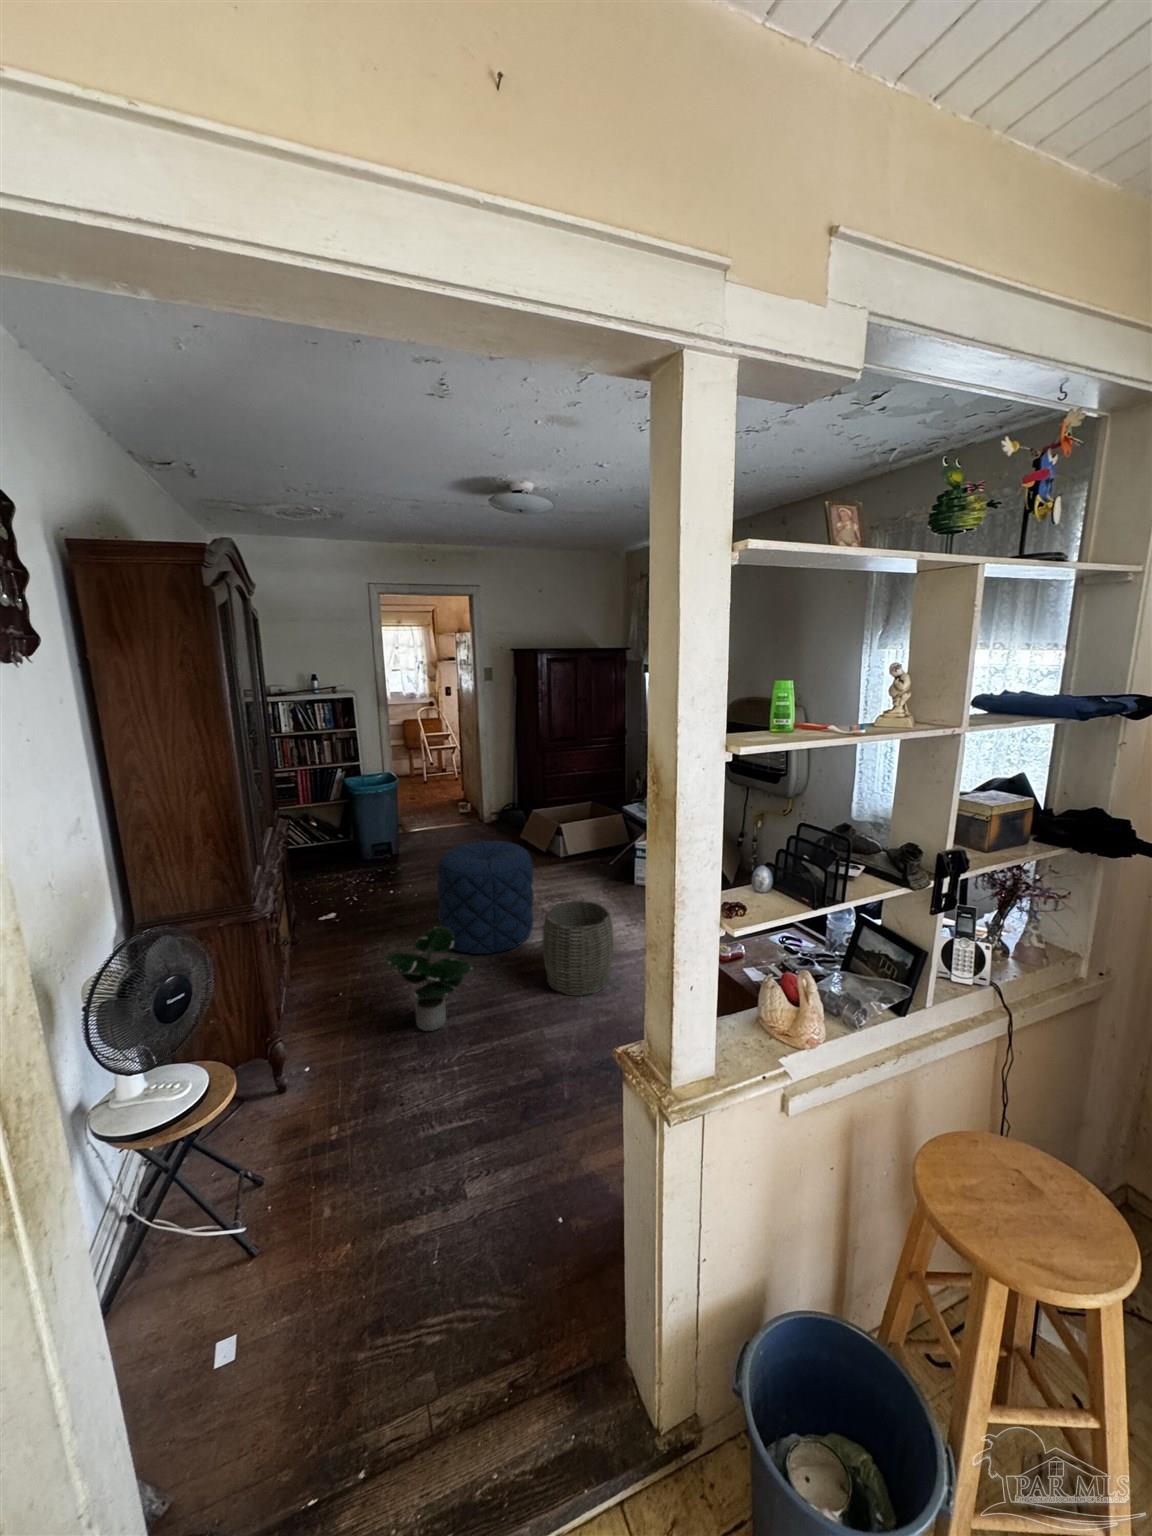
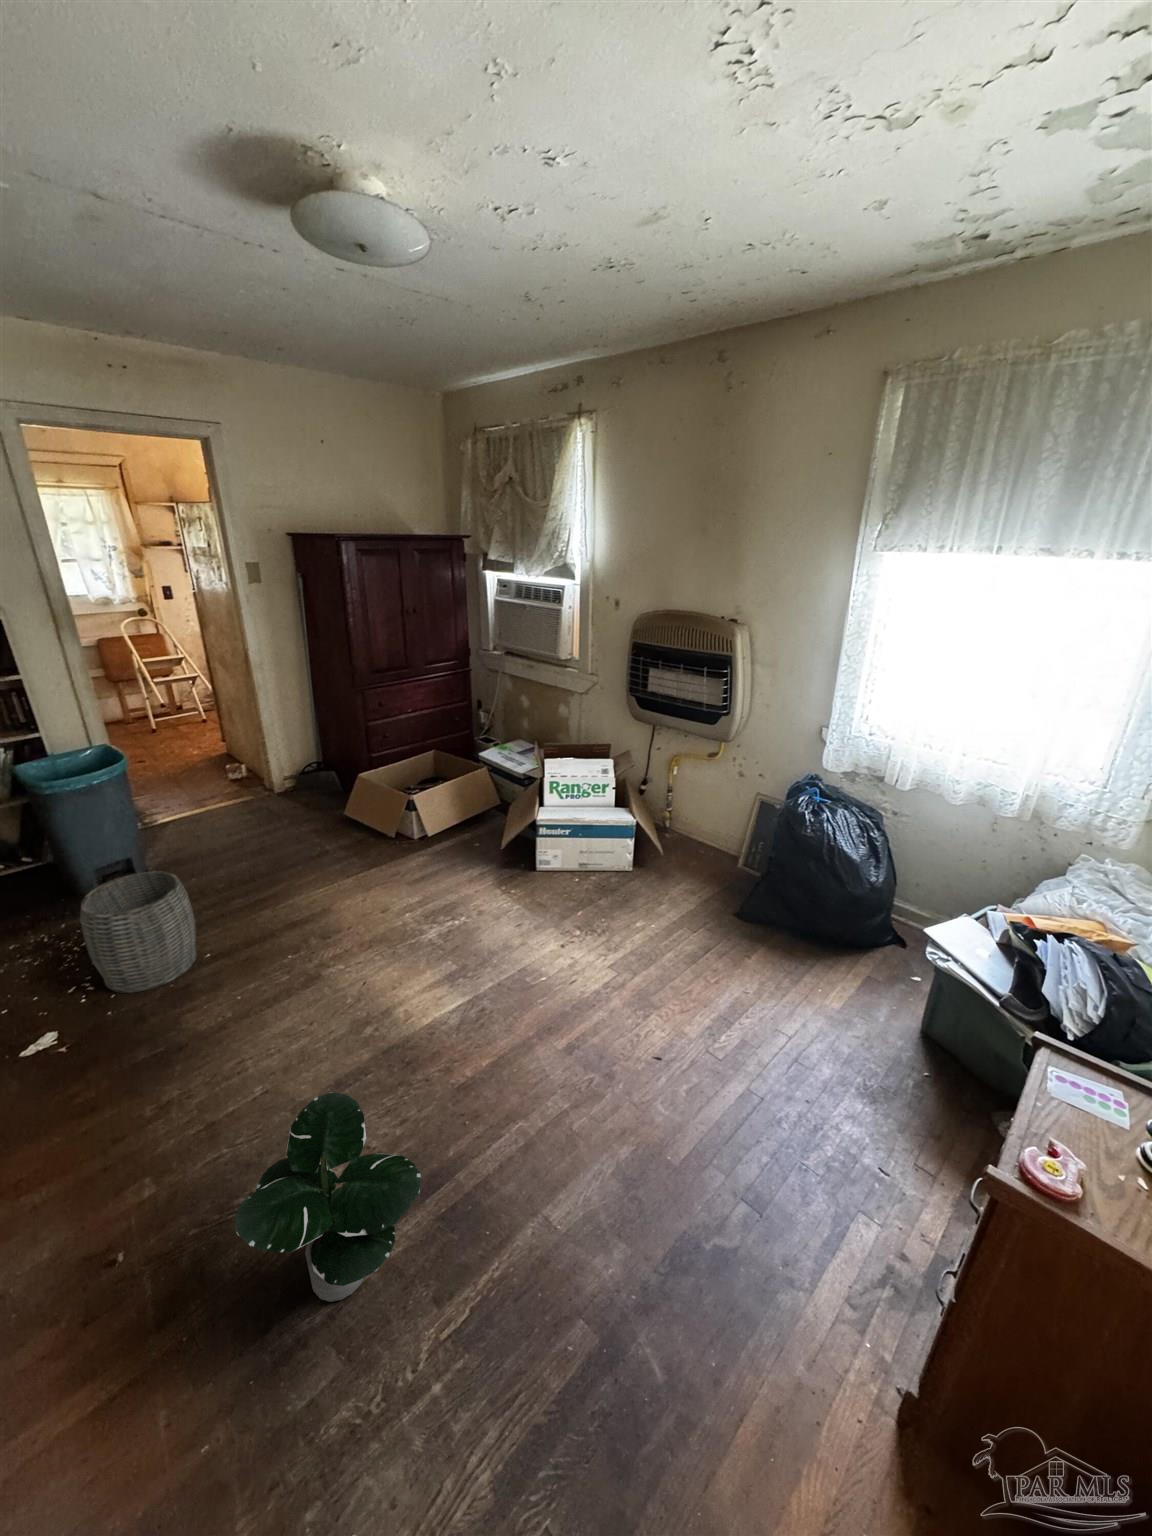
pouf: present [437,841,534,954] -> none [265,866,437,1069]
woven basket: present [542,901,613,996] -> present [80,871,196,993]

